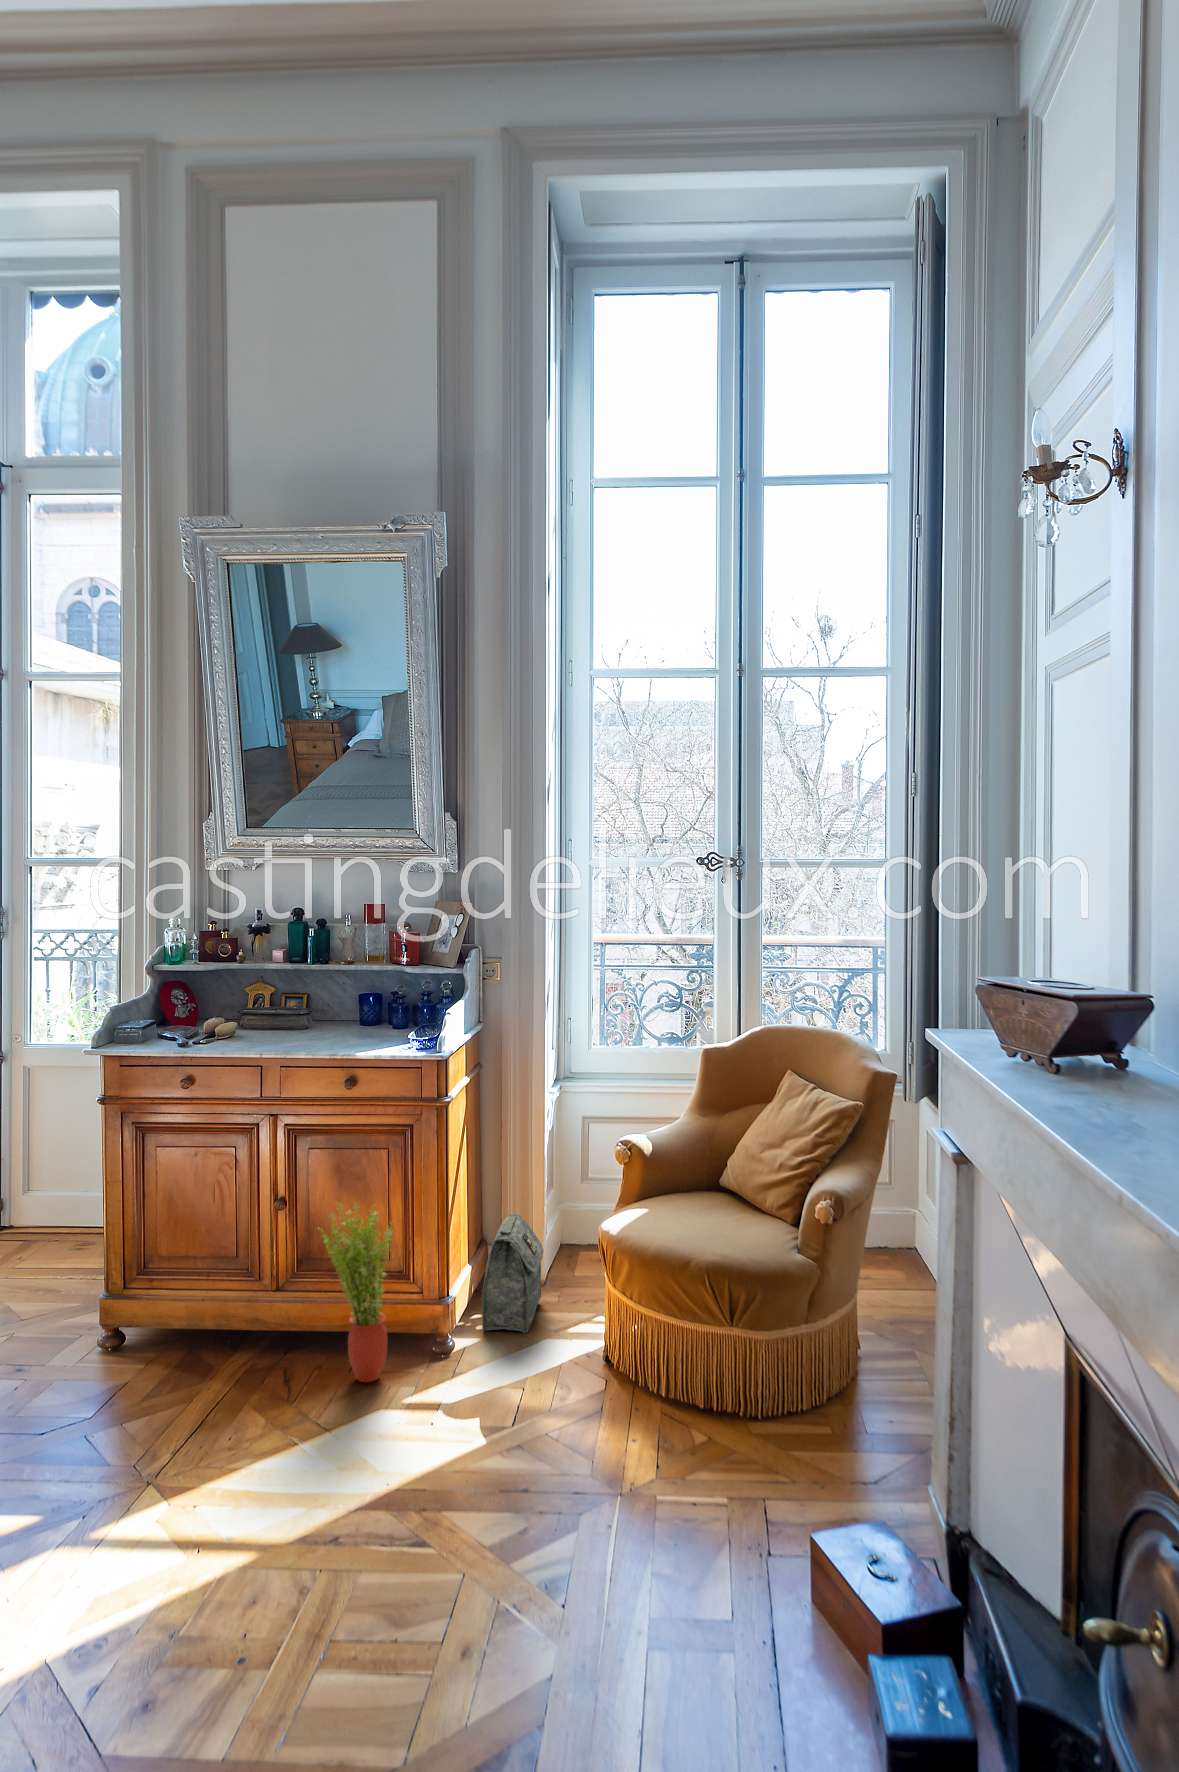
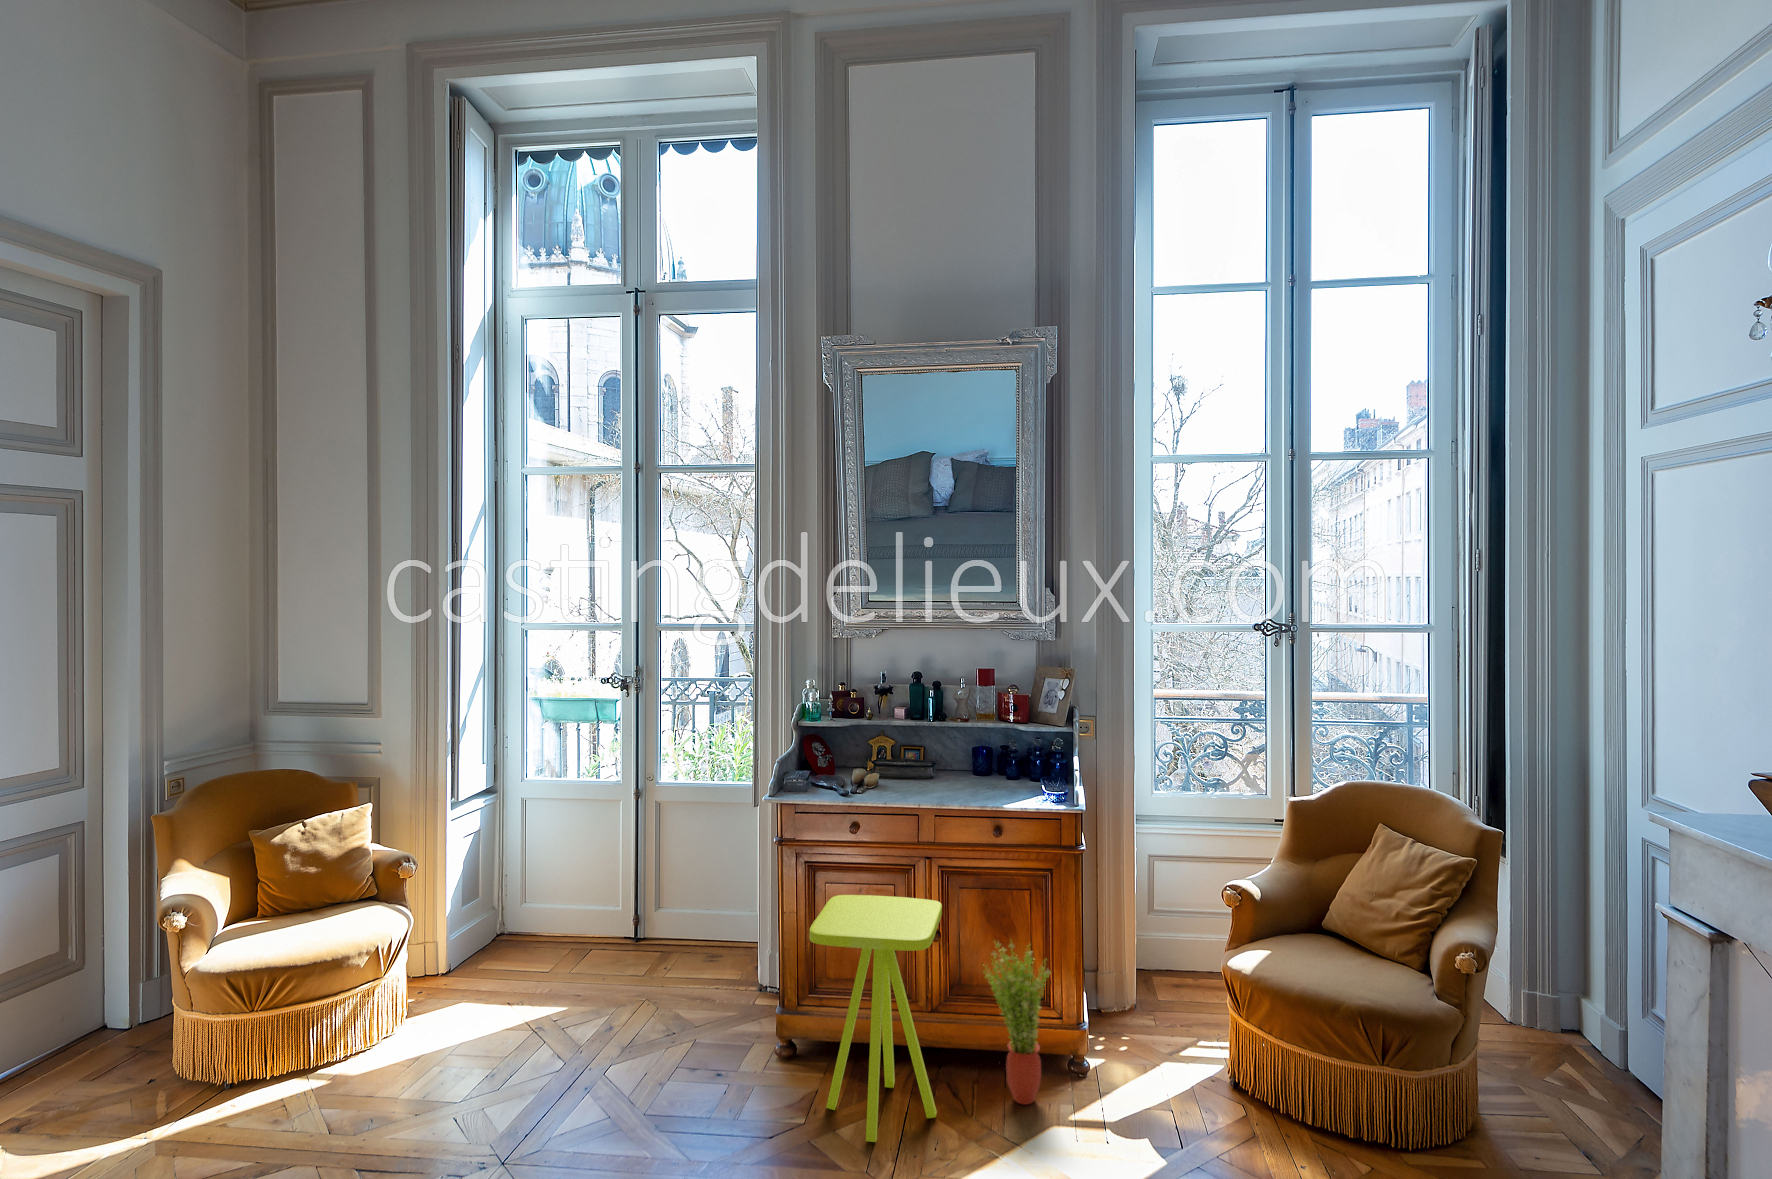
side table: none [100,1155,278,1423] -> present [809,895,942,1142]
bag: present [482,1214,543,1333] -> none [1096,945,1149,1057]

